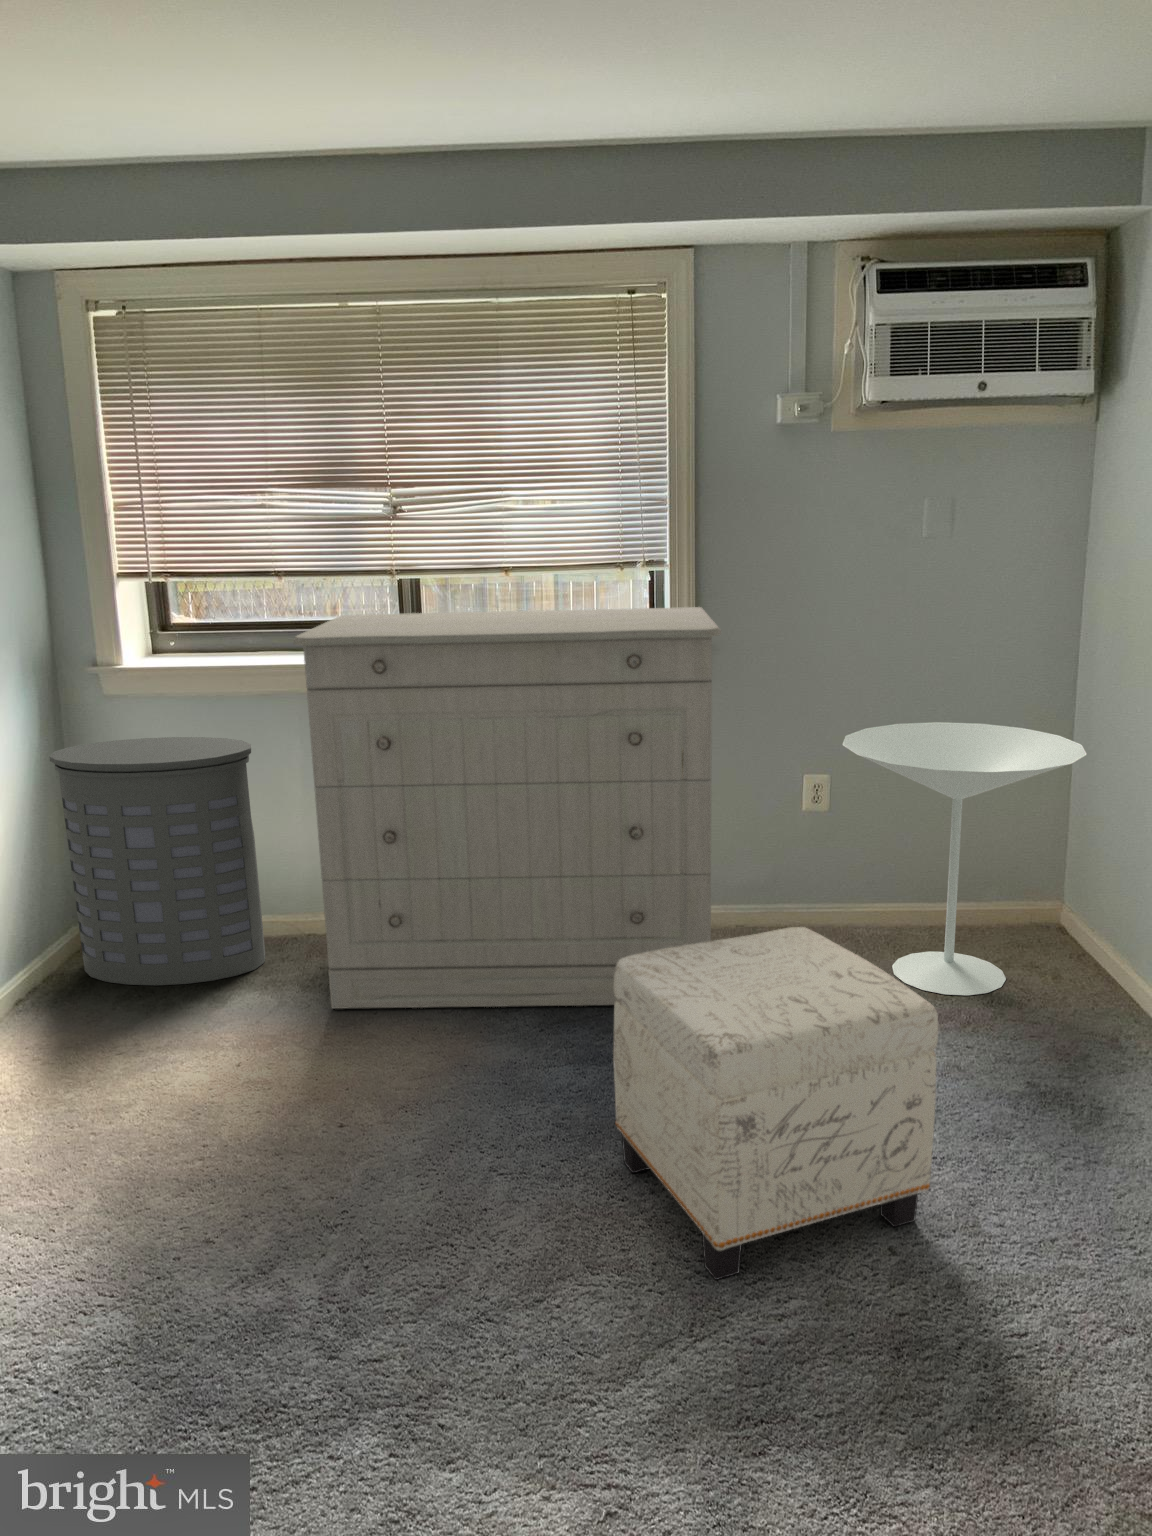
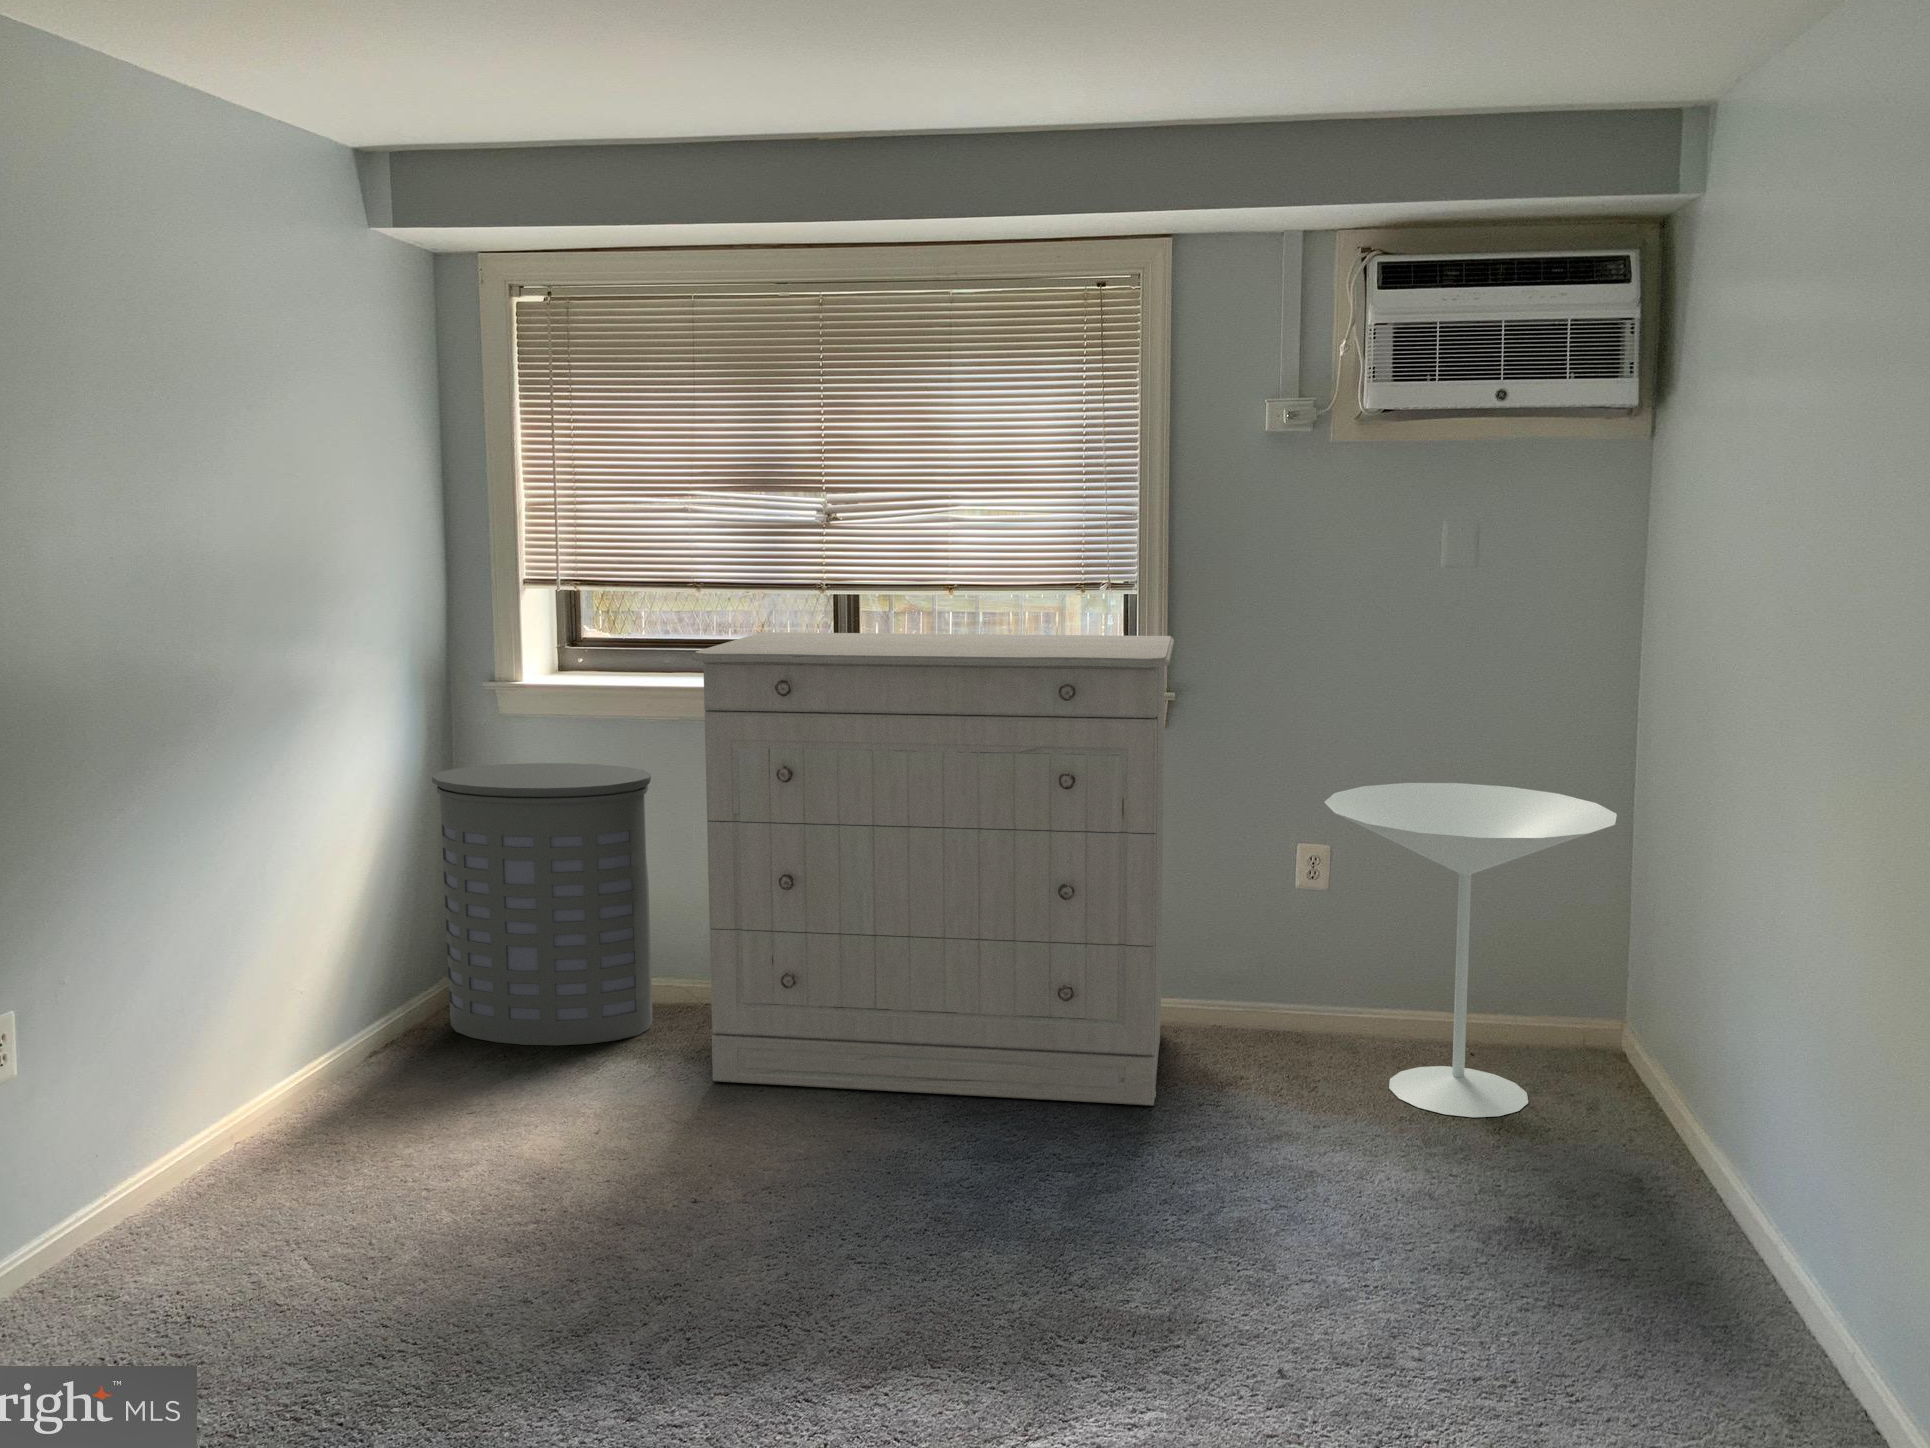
ottoman: present [613,927,938,1280] -> none [992,999,1338,1385]

